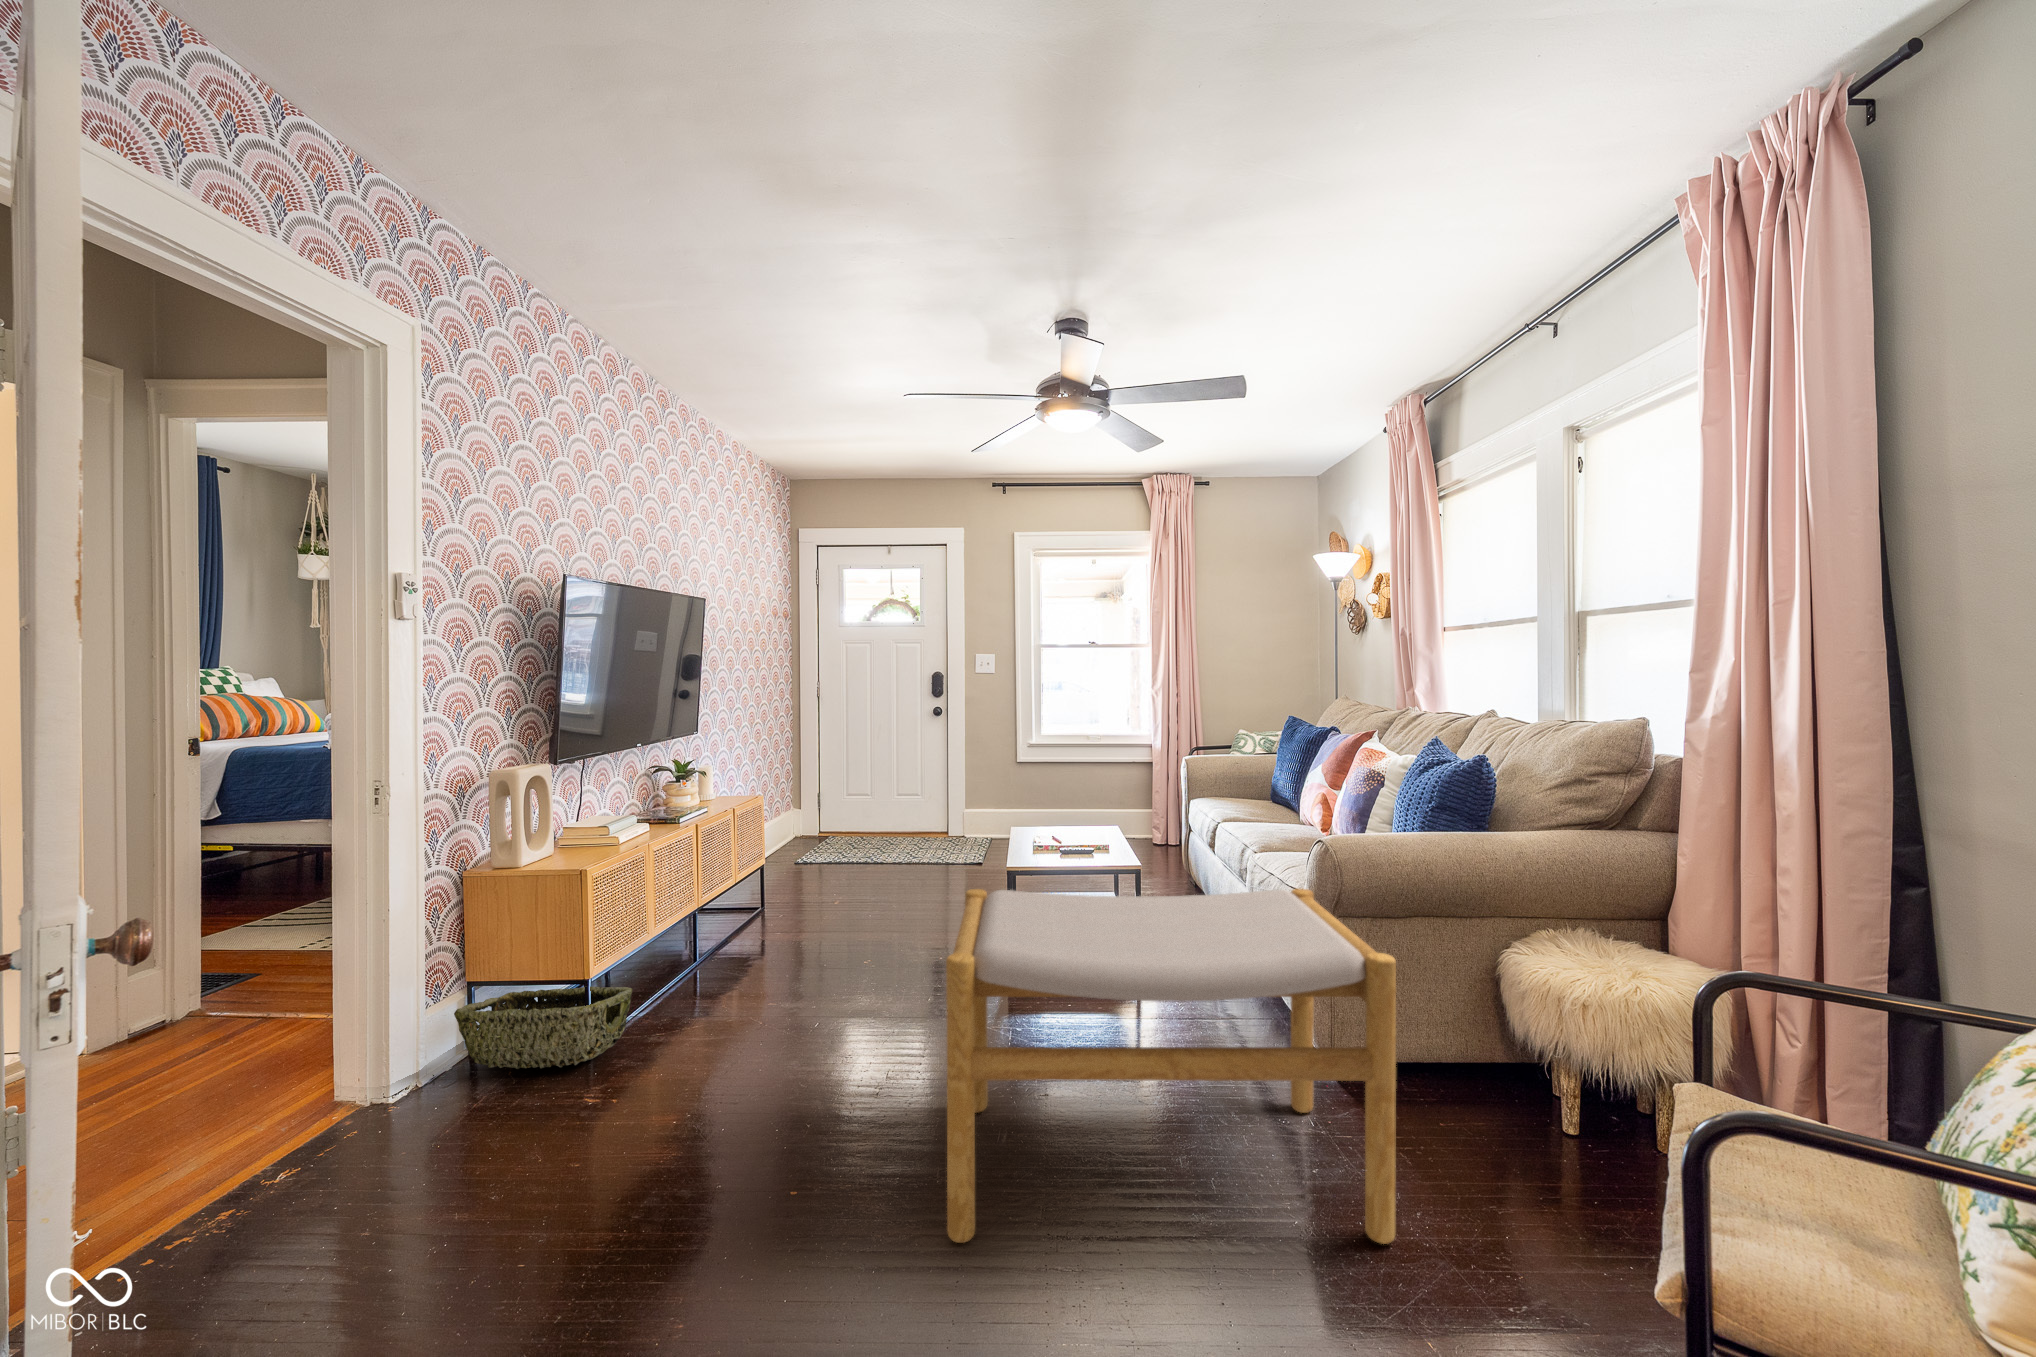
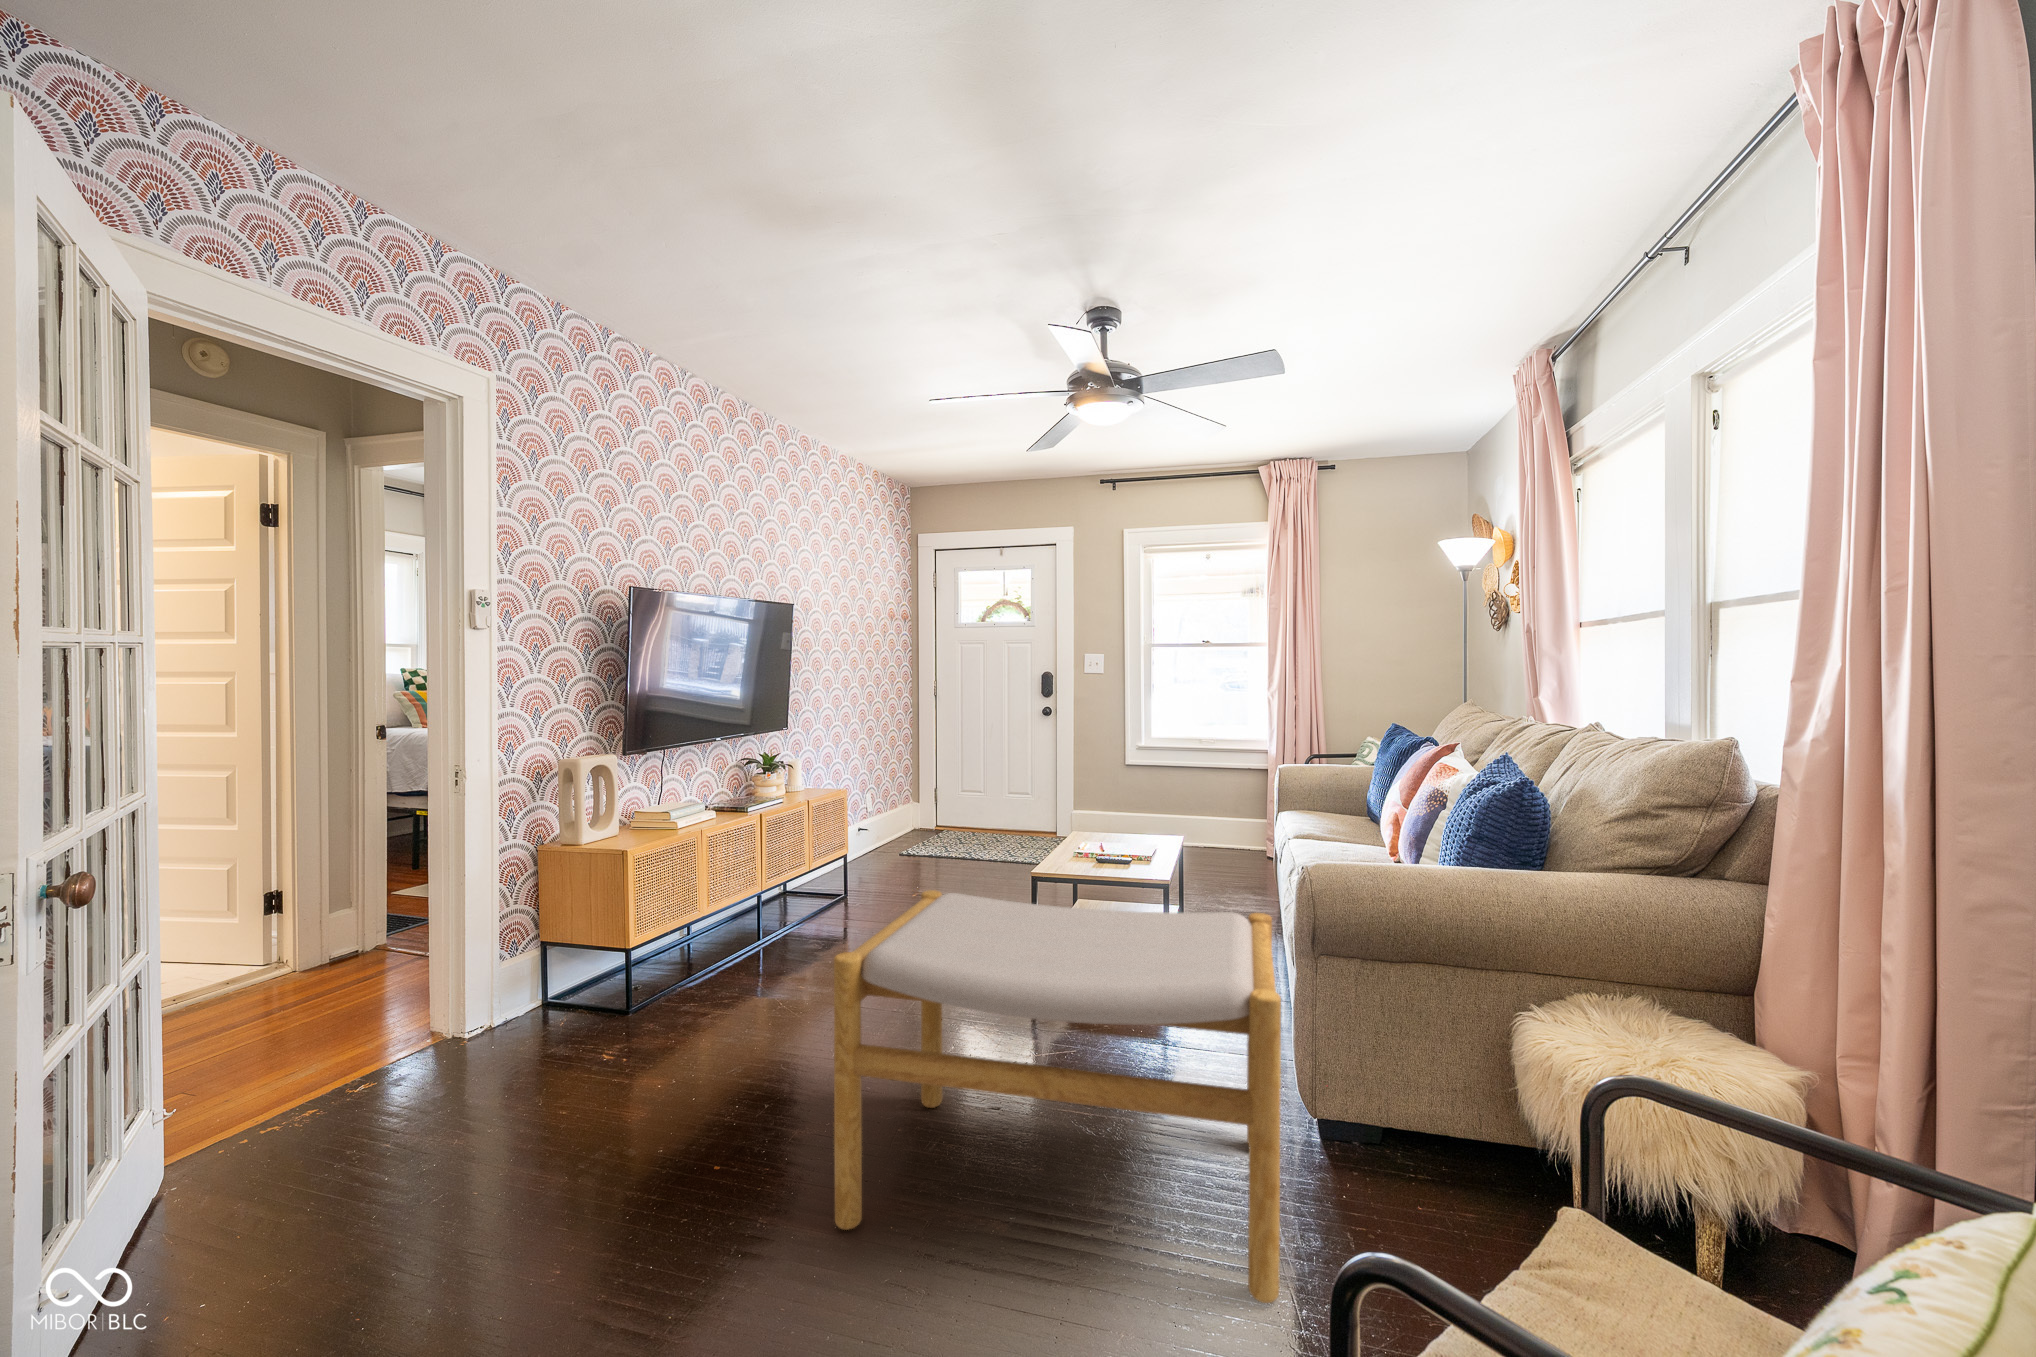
woven basket: present [454,986,633,1069] -> none [523,952,673,1023]

